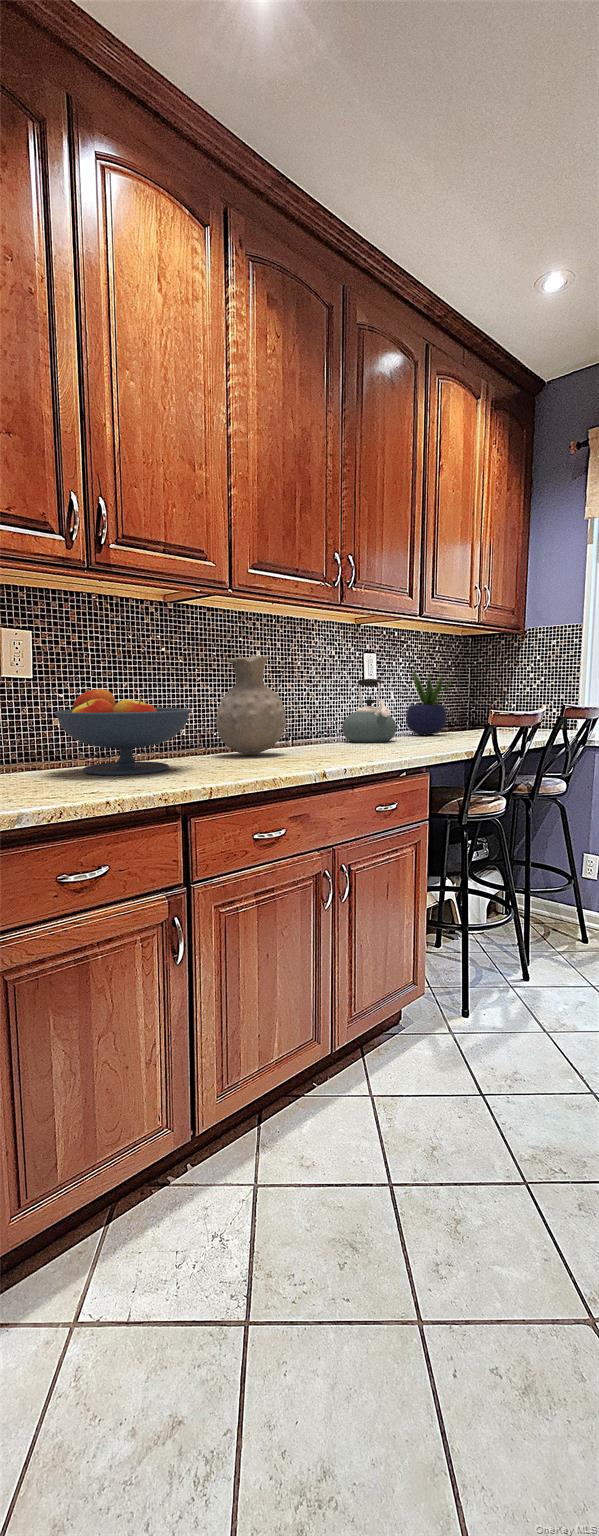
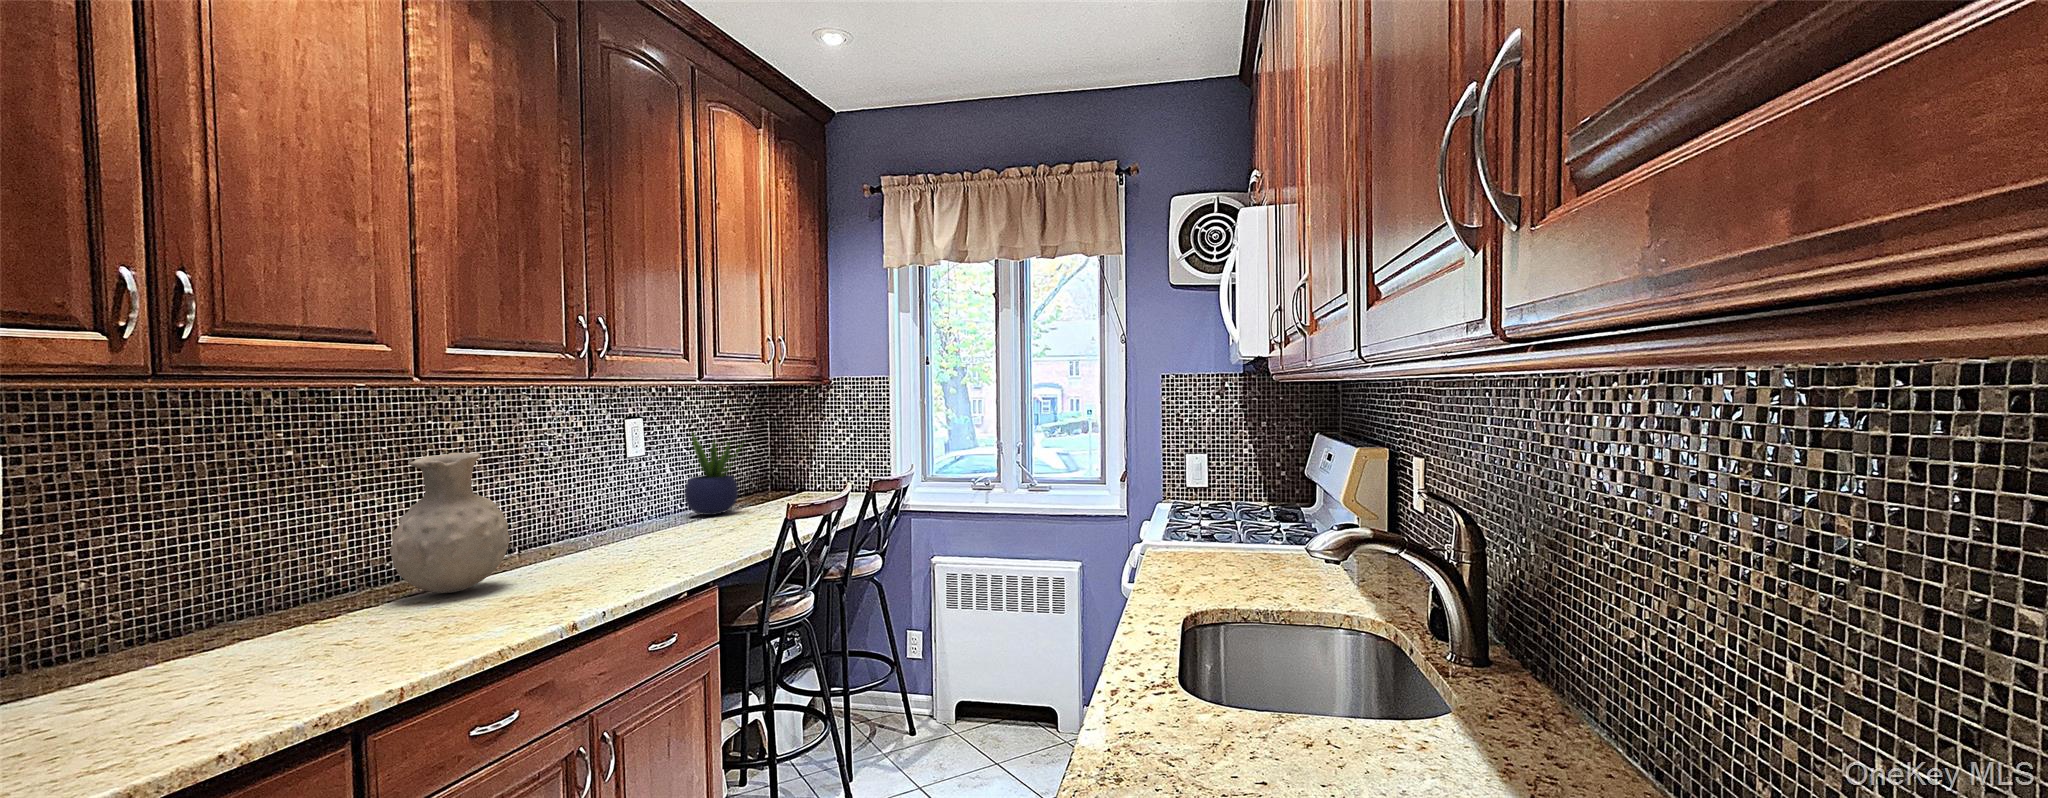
kettle: present [342,679,396,743] -> none [595,456,672,541]
fruit bowl: present [55,689,191,775] -> none [71,541,351,687]

